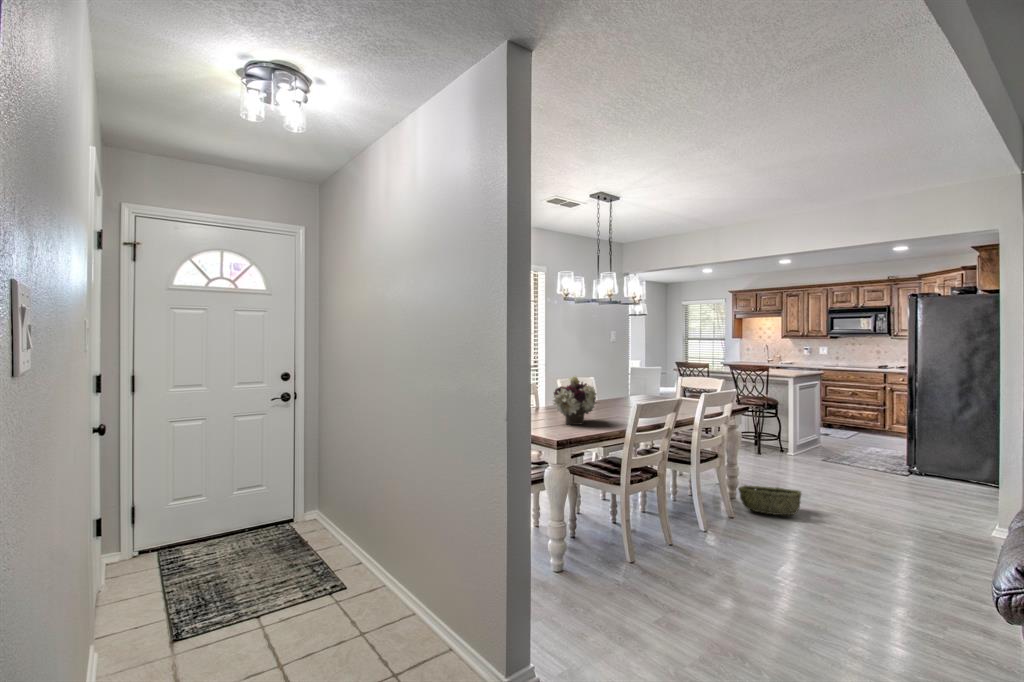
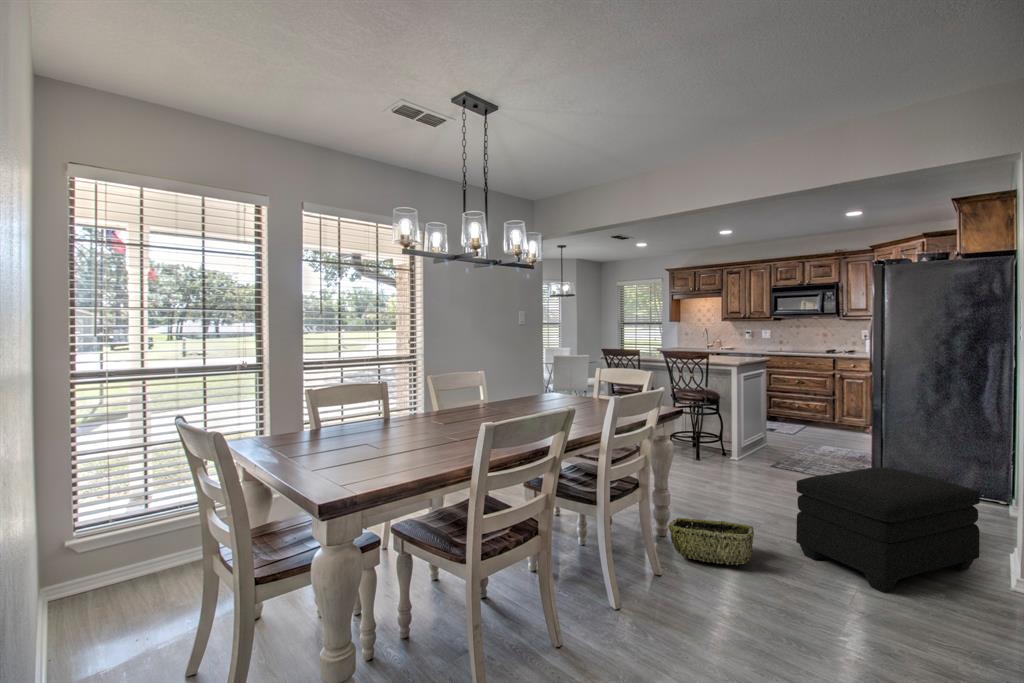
flower arrangement: present [553,376,596,425] -> none [362,374,444,456]
ottoman: none [834,454,972,535] -> present [796,467,980,592]

